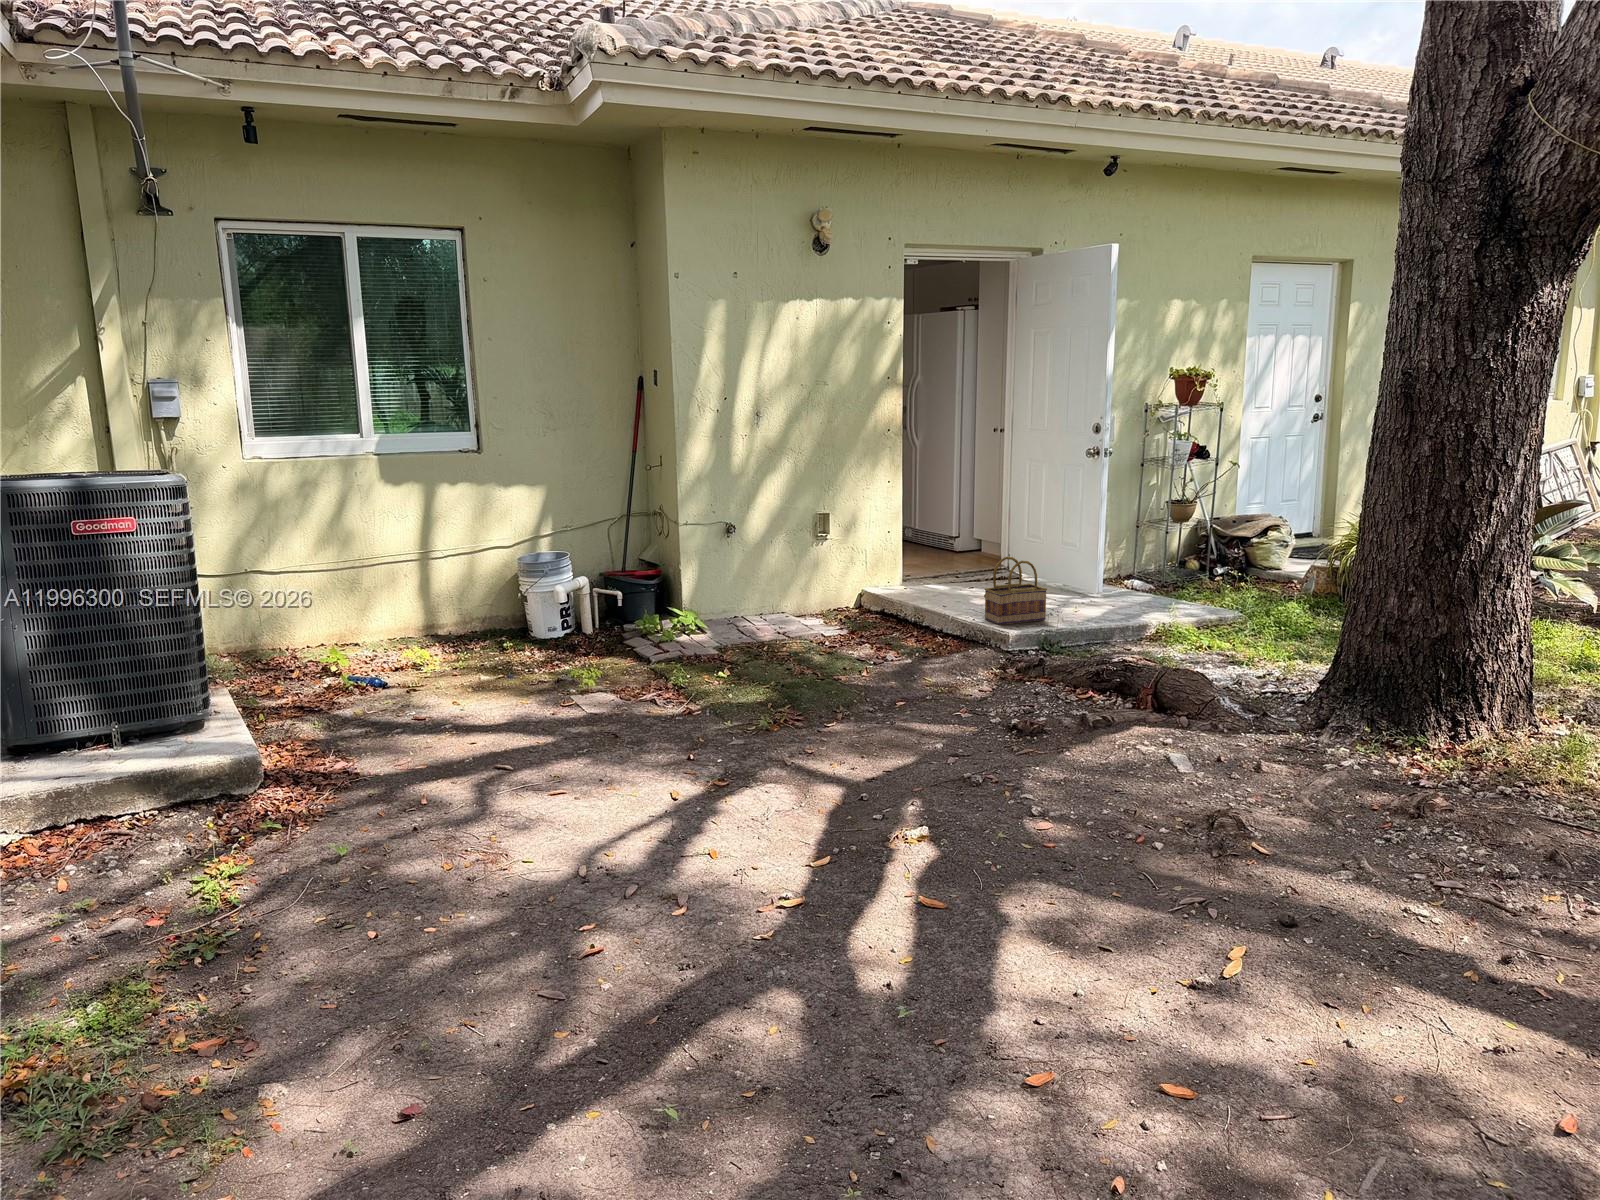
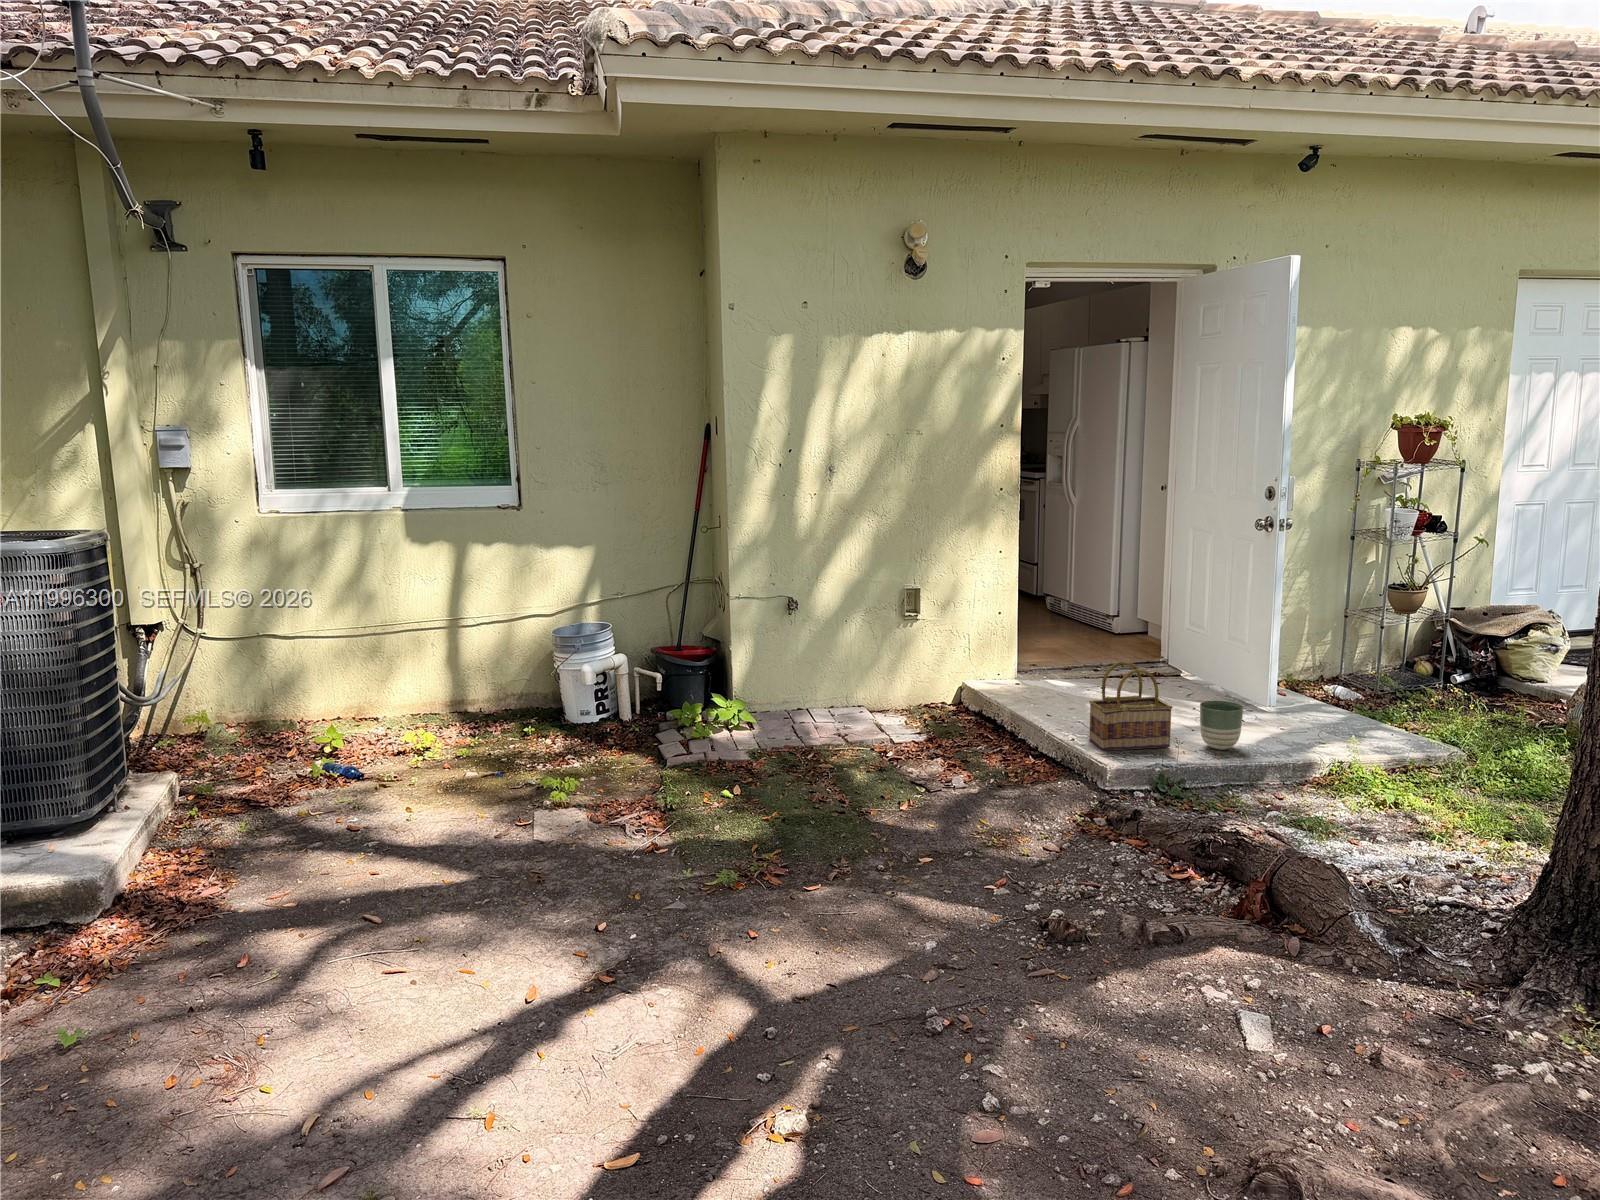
planter: none [1065,584,1097,620] -> present [1200,701,1243,750]

